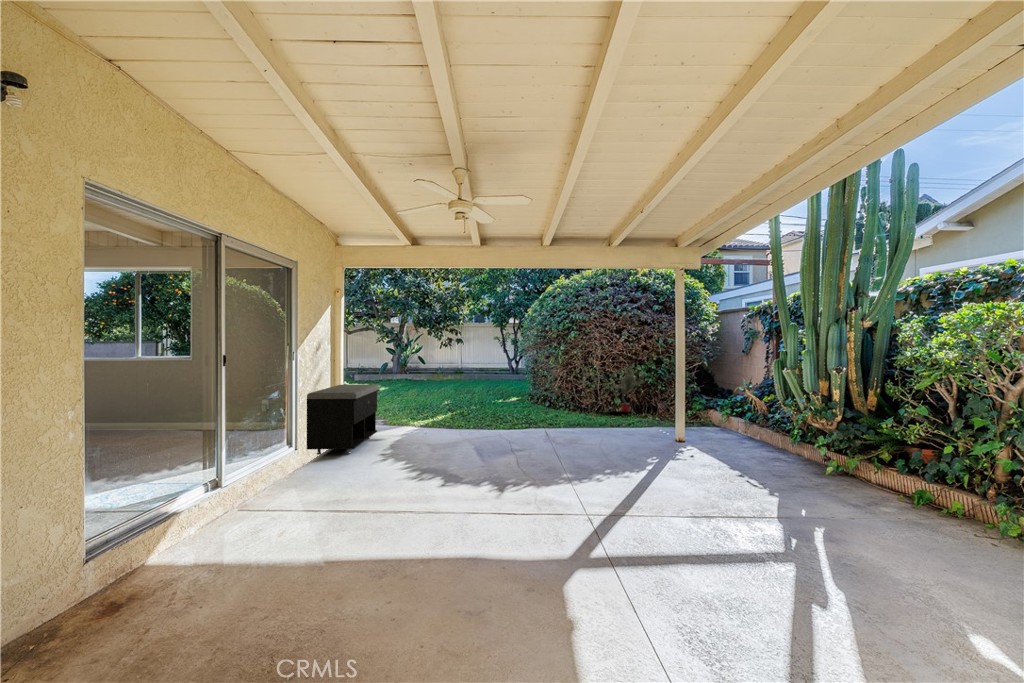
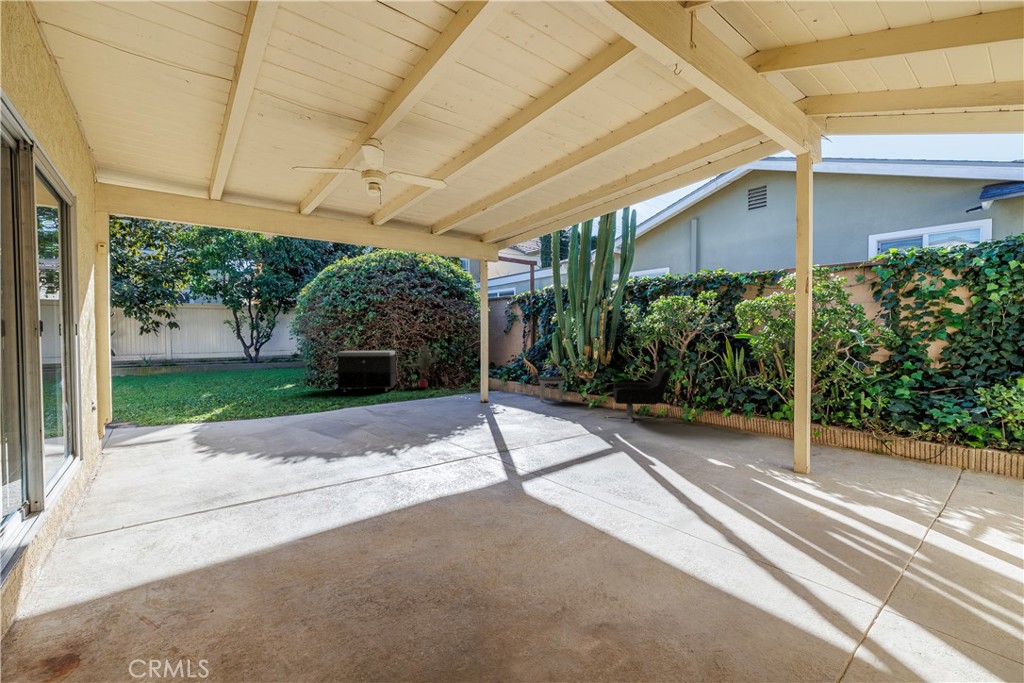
storage bench: present [307,385,379,455] -> present [337,351,396,392]
round table: none [747,417,794,456] -> present [537,377,566,402]
lounge chair: none [831,430,975,521] -> present [611,368,671,422]

